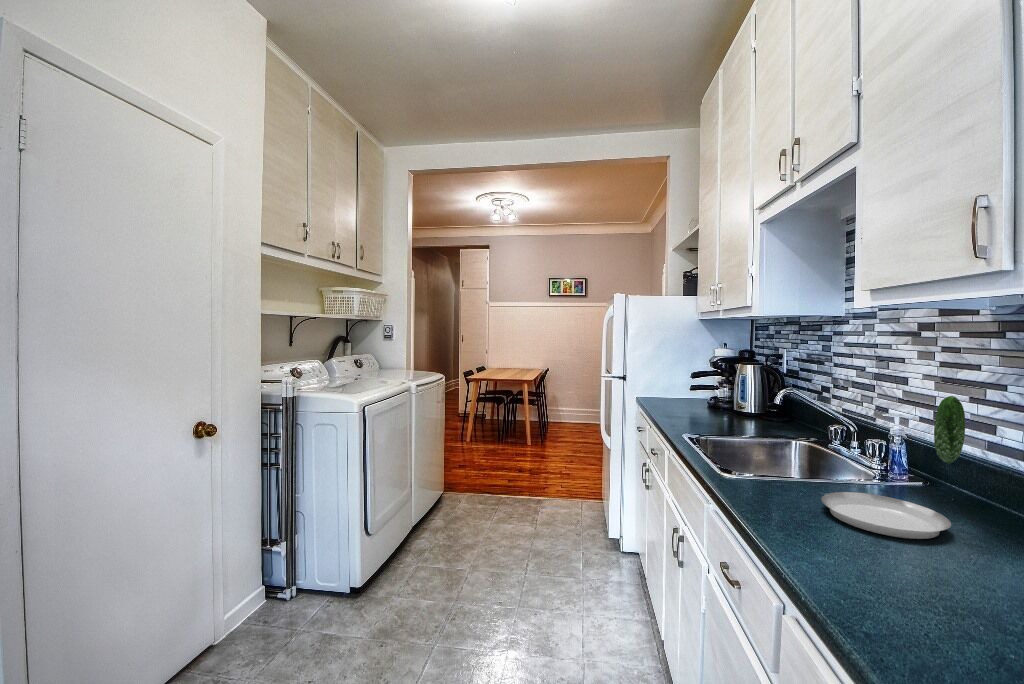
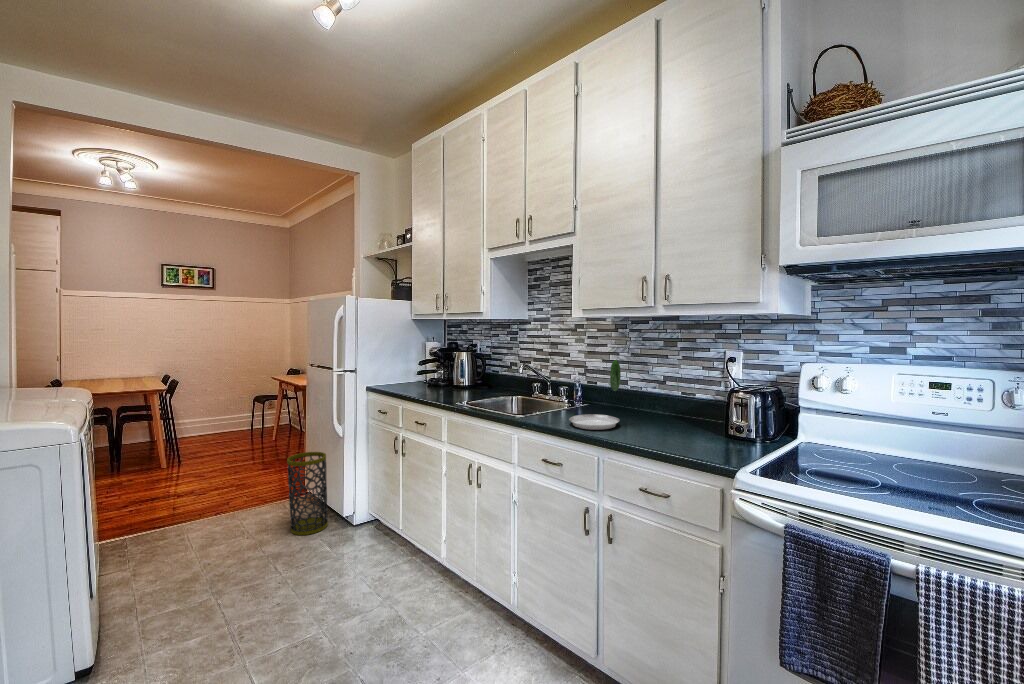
trash can: none [563,454,600,540] -> present [287,452,328,535]

